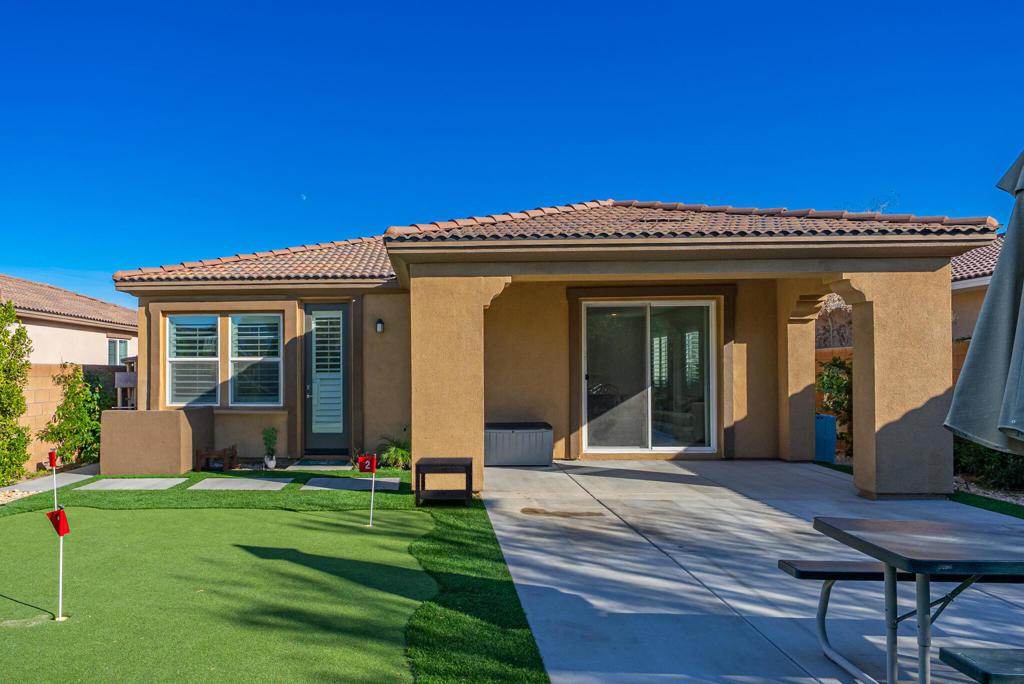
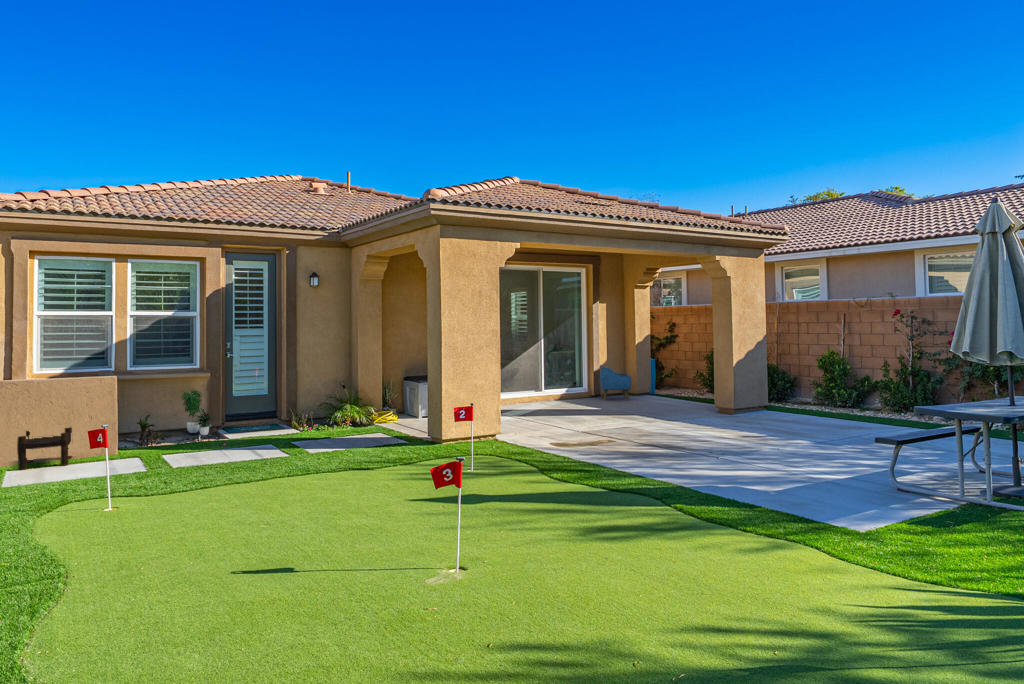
armchair: none [735,423,781,471] -> present [600,366,632,400]
stool: present [195,445,237,473] -> present [17,427,72,470]
side table: present [415,457,473,507] -> none [447,403,508,452]

